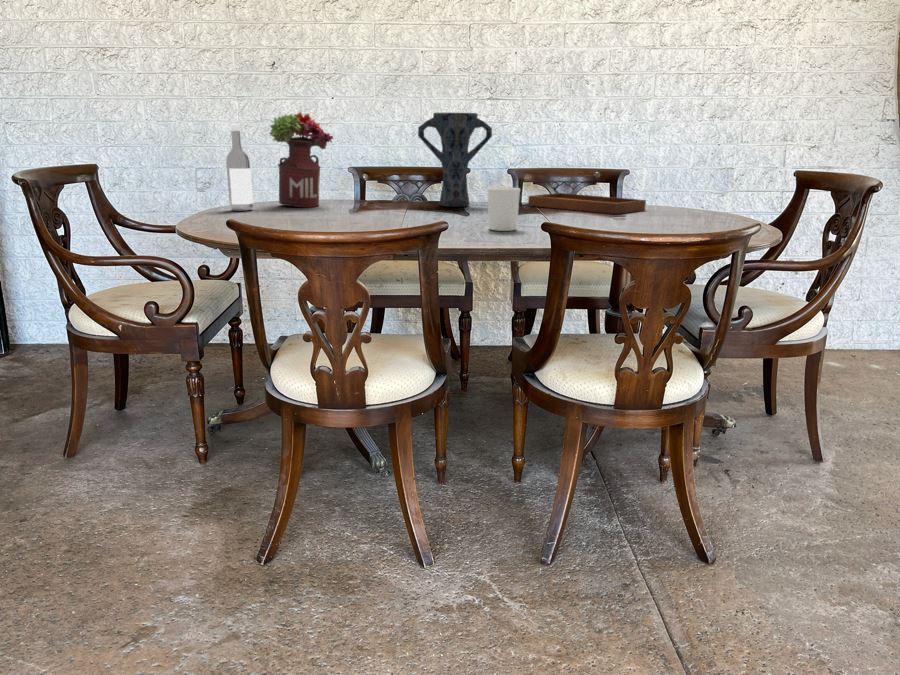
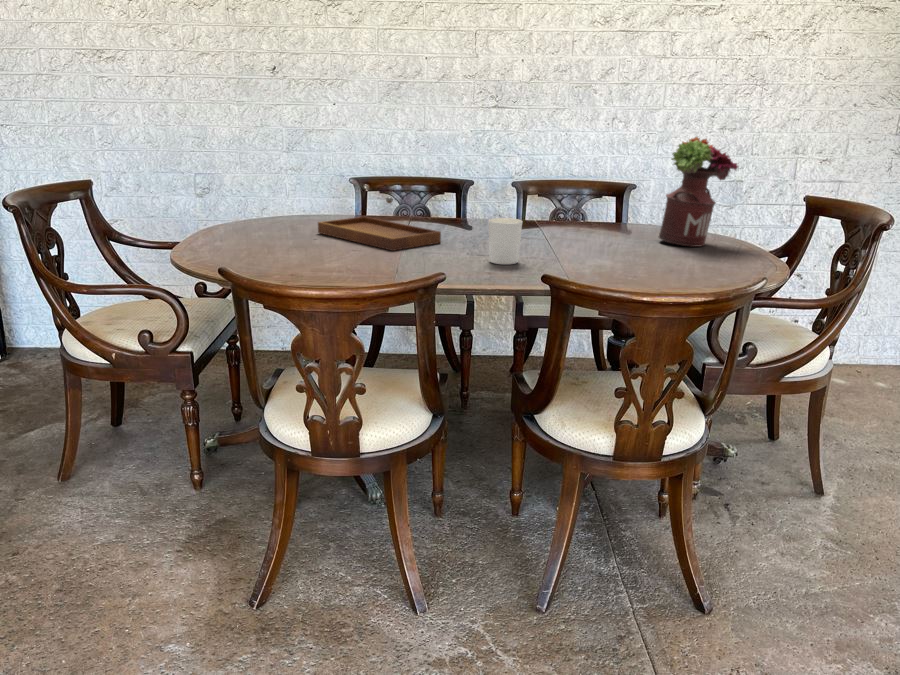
flower arrangement: present [270,112,333,207] -> present [658,137,738,247]
vase: present [418,113,492,207] -> none [420,128,495,225]
wine bottle: present [226,125,253,211] -> none [223,141,250,229]
tray: present [528,171,646,214] -> present [318,197,441,251]

